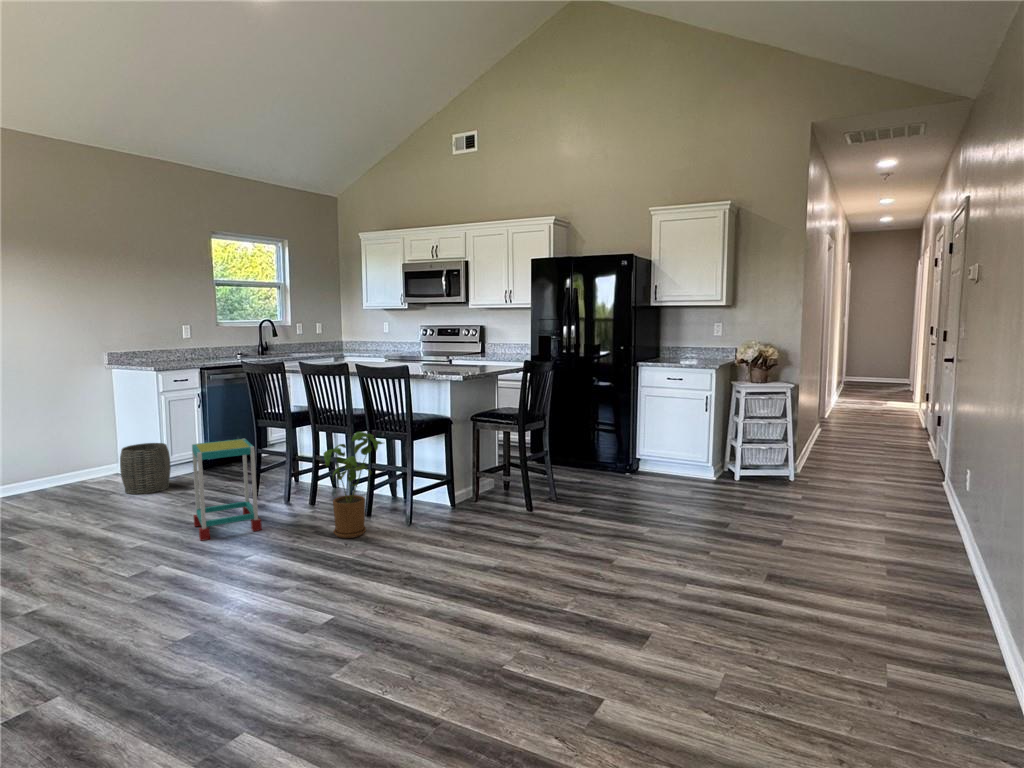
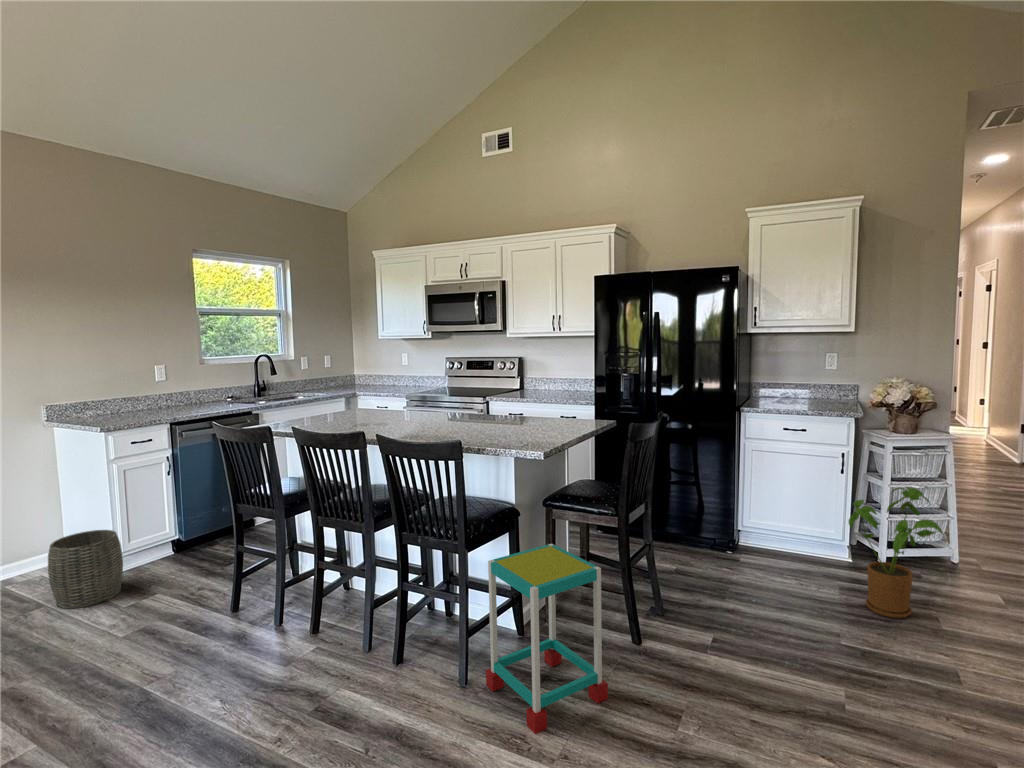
house plant: present [324,432,383,538] -> present [848,487,944,618]
side table: present [192,439,262,541] -> present [486,544,608,734]

